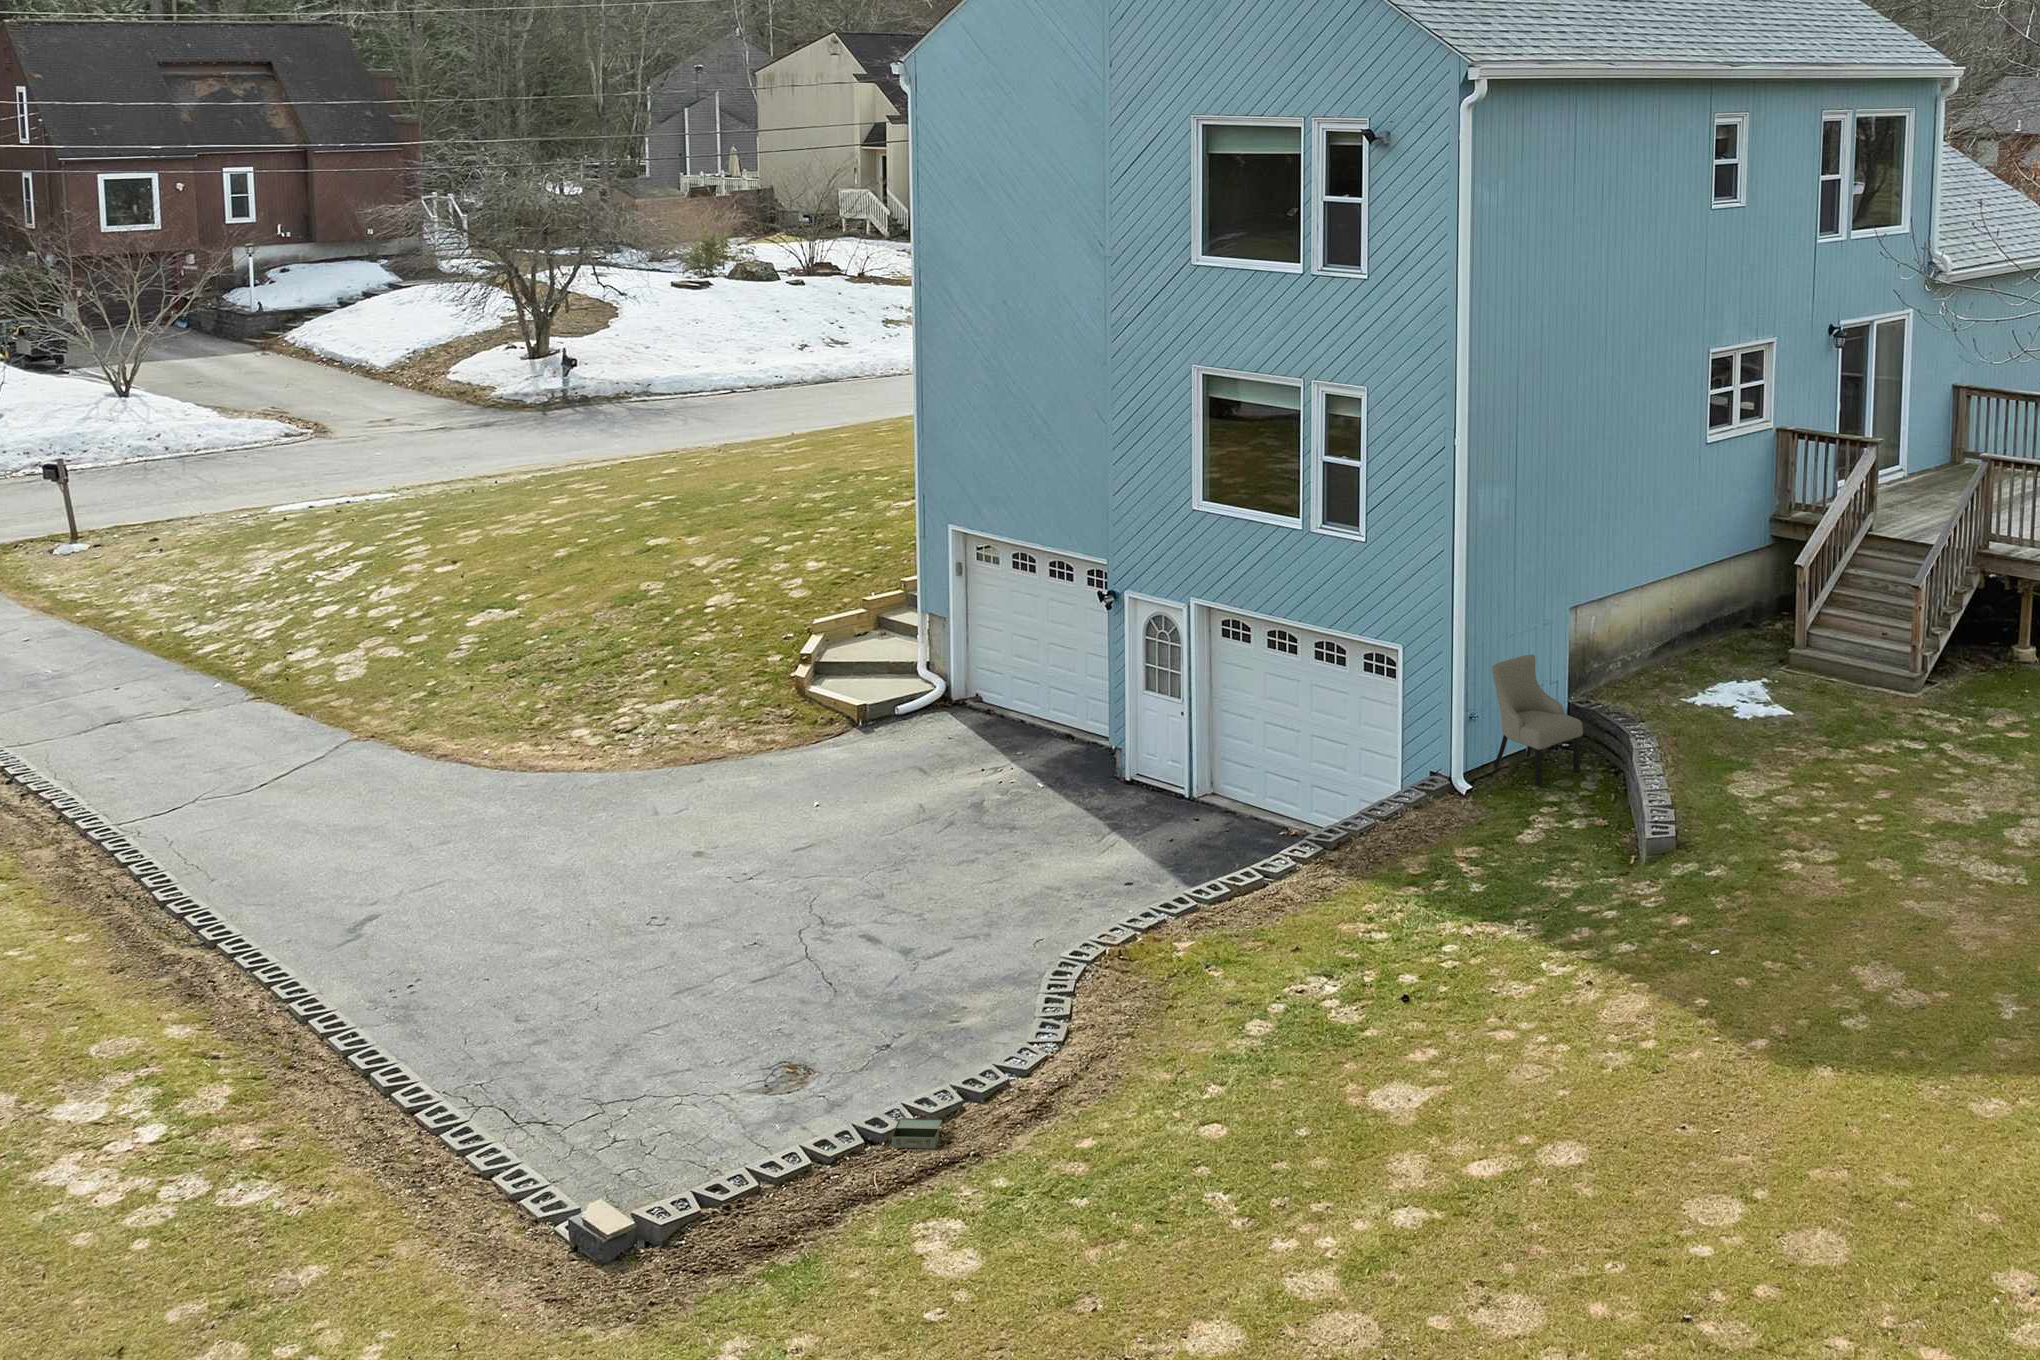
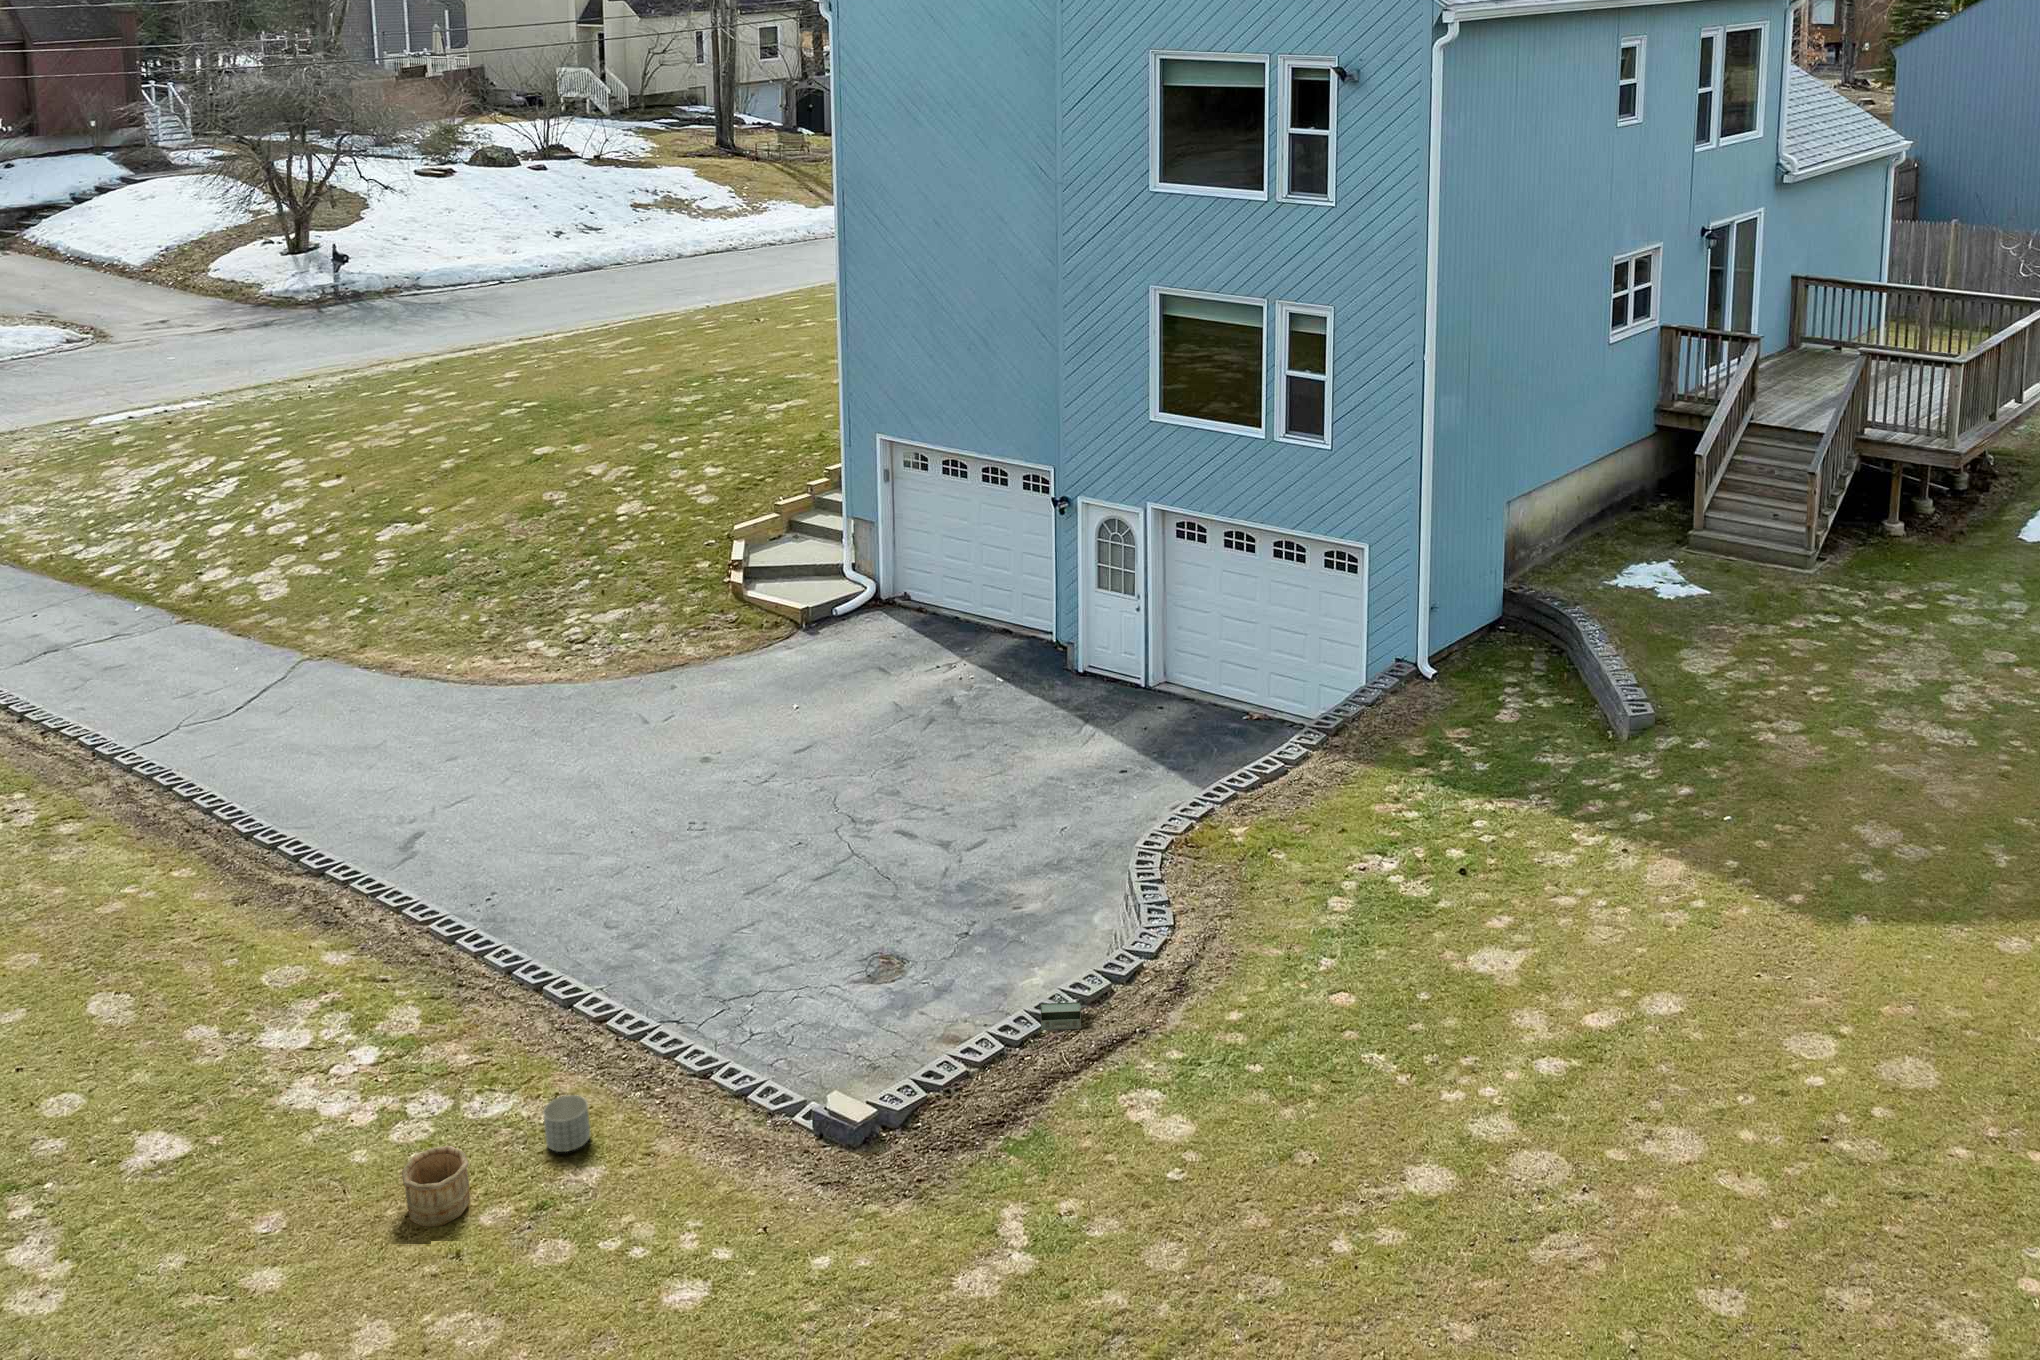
chair: present [1492,655,1583,786] -> none [1457,550,1541,670]
planter: none [291,1185,346,1248] -> present [543,1095,590,1152]
wooden bucket: none [94,1231,177,1320] -> present [402,1146,470,1227]

